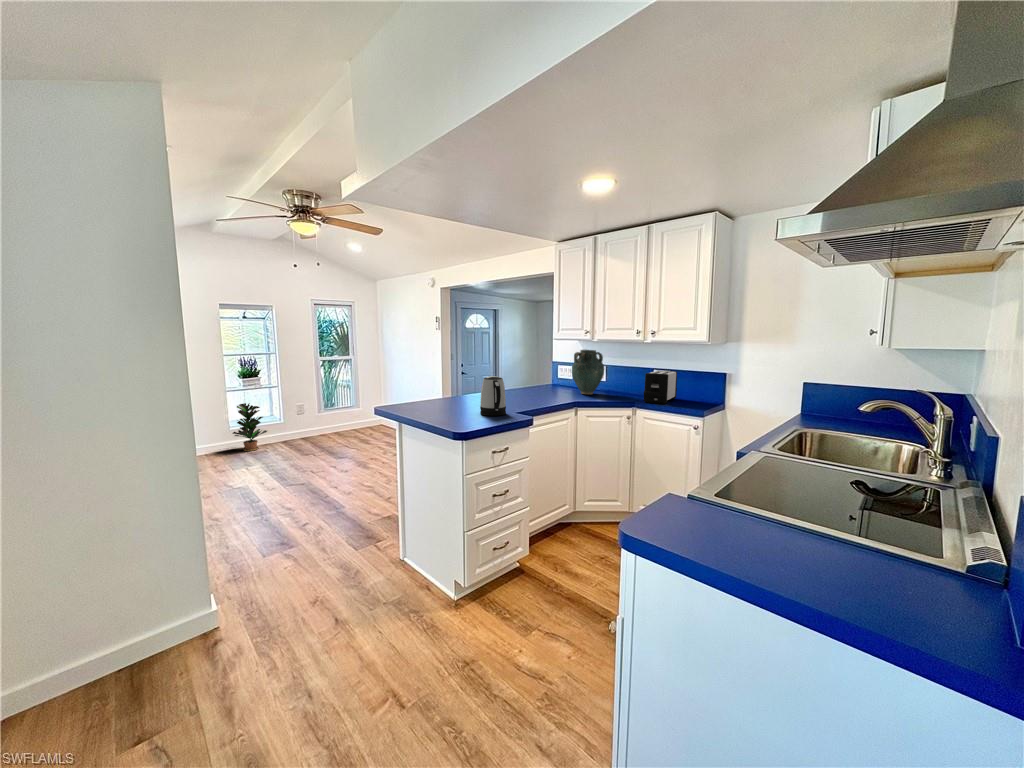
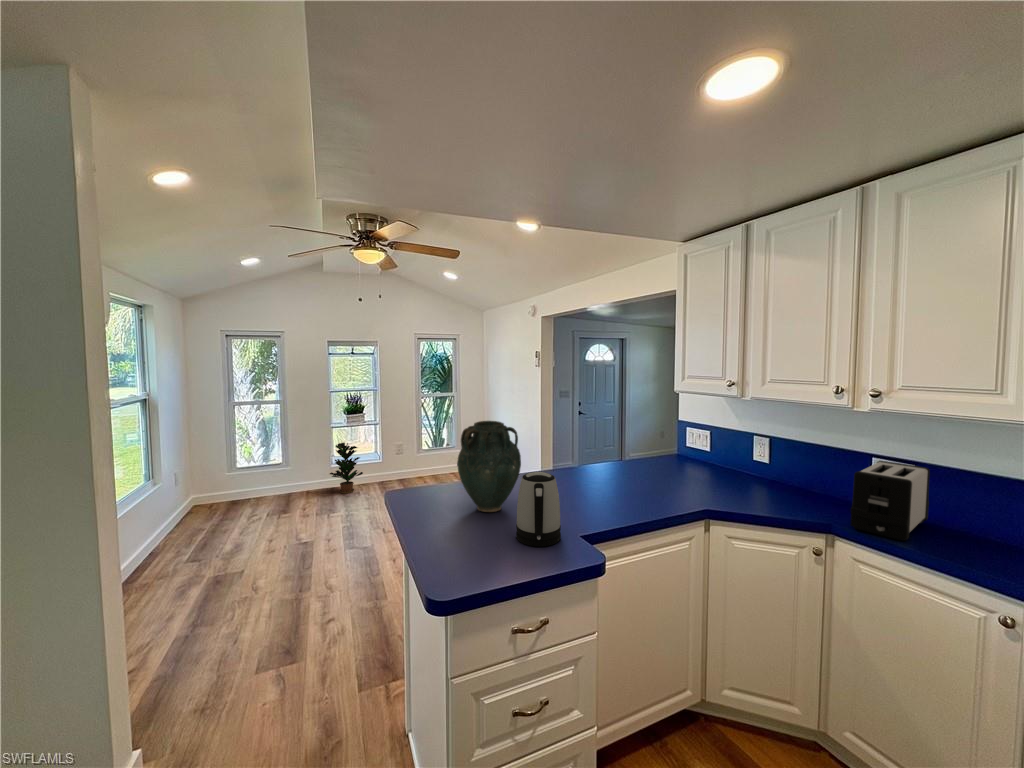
vase: present [572,350,604,394] -> present [457,421,521,512]

